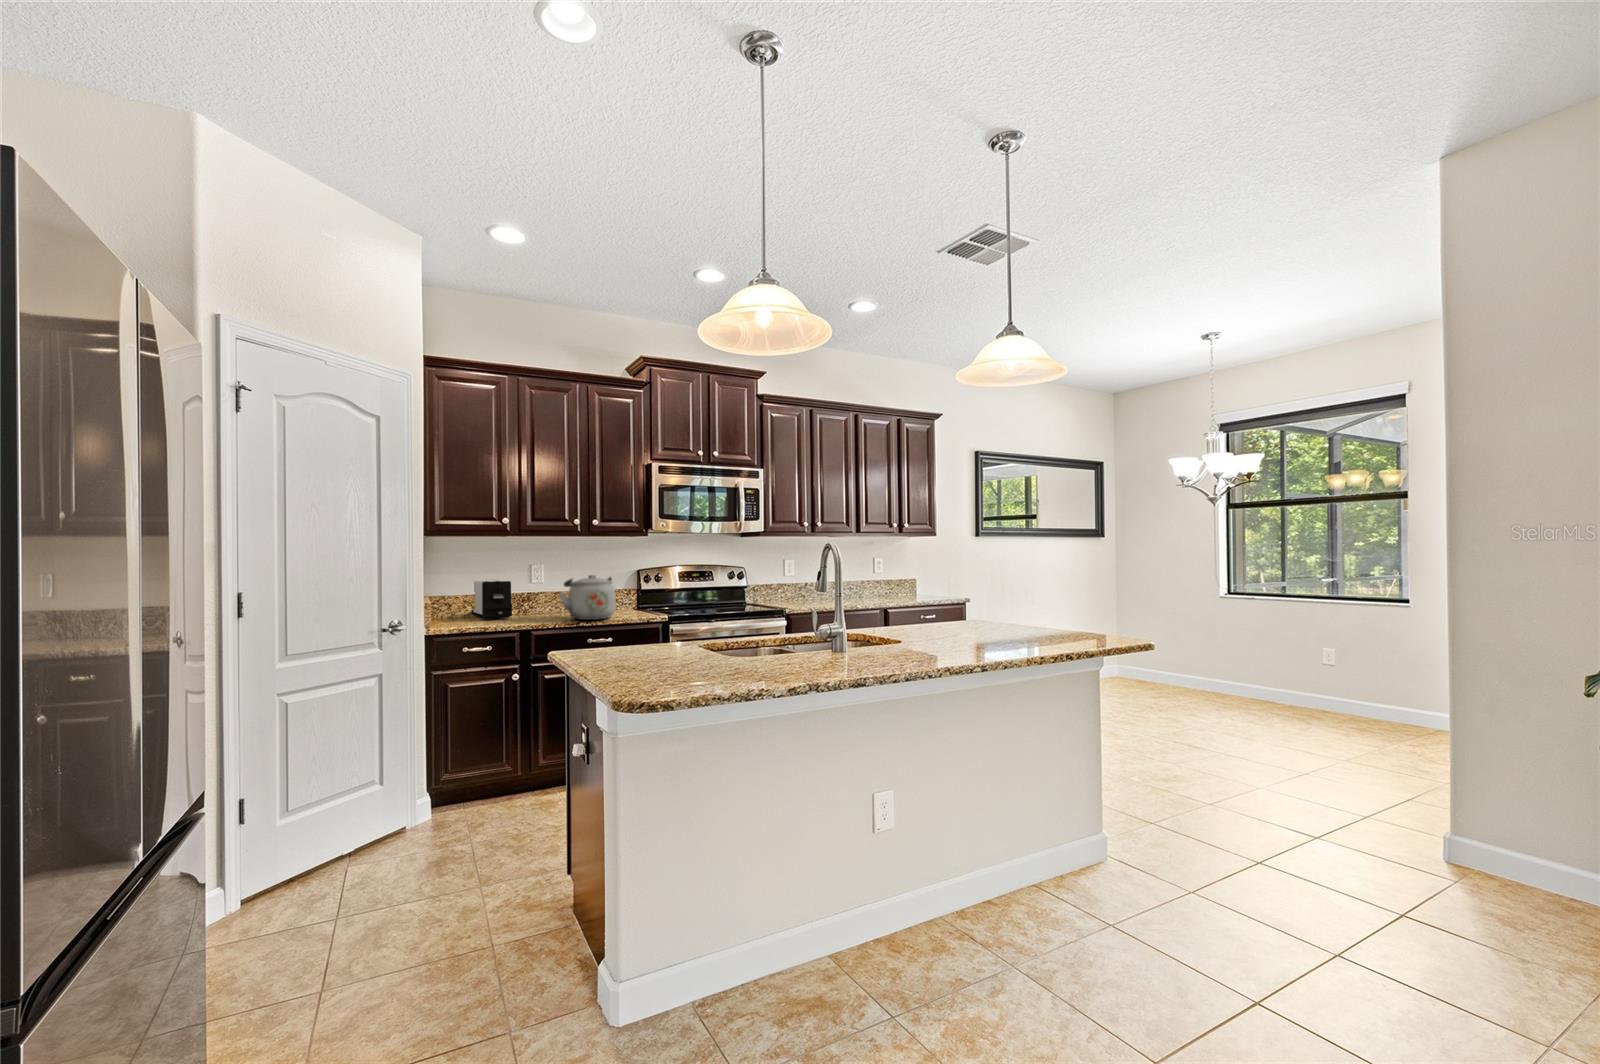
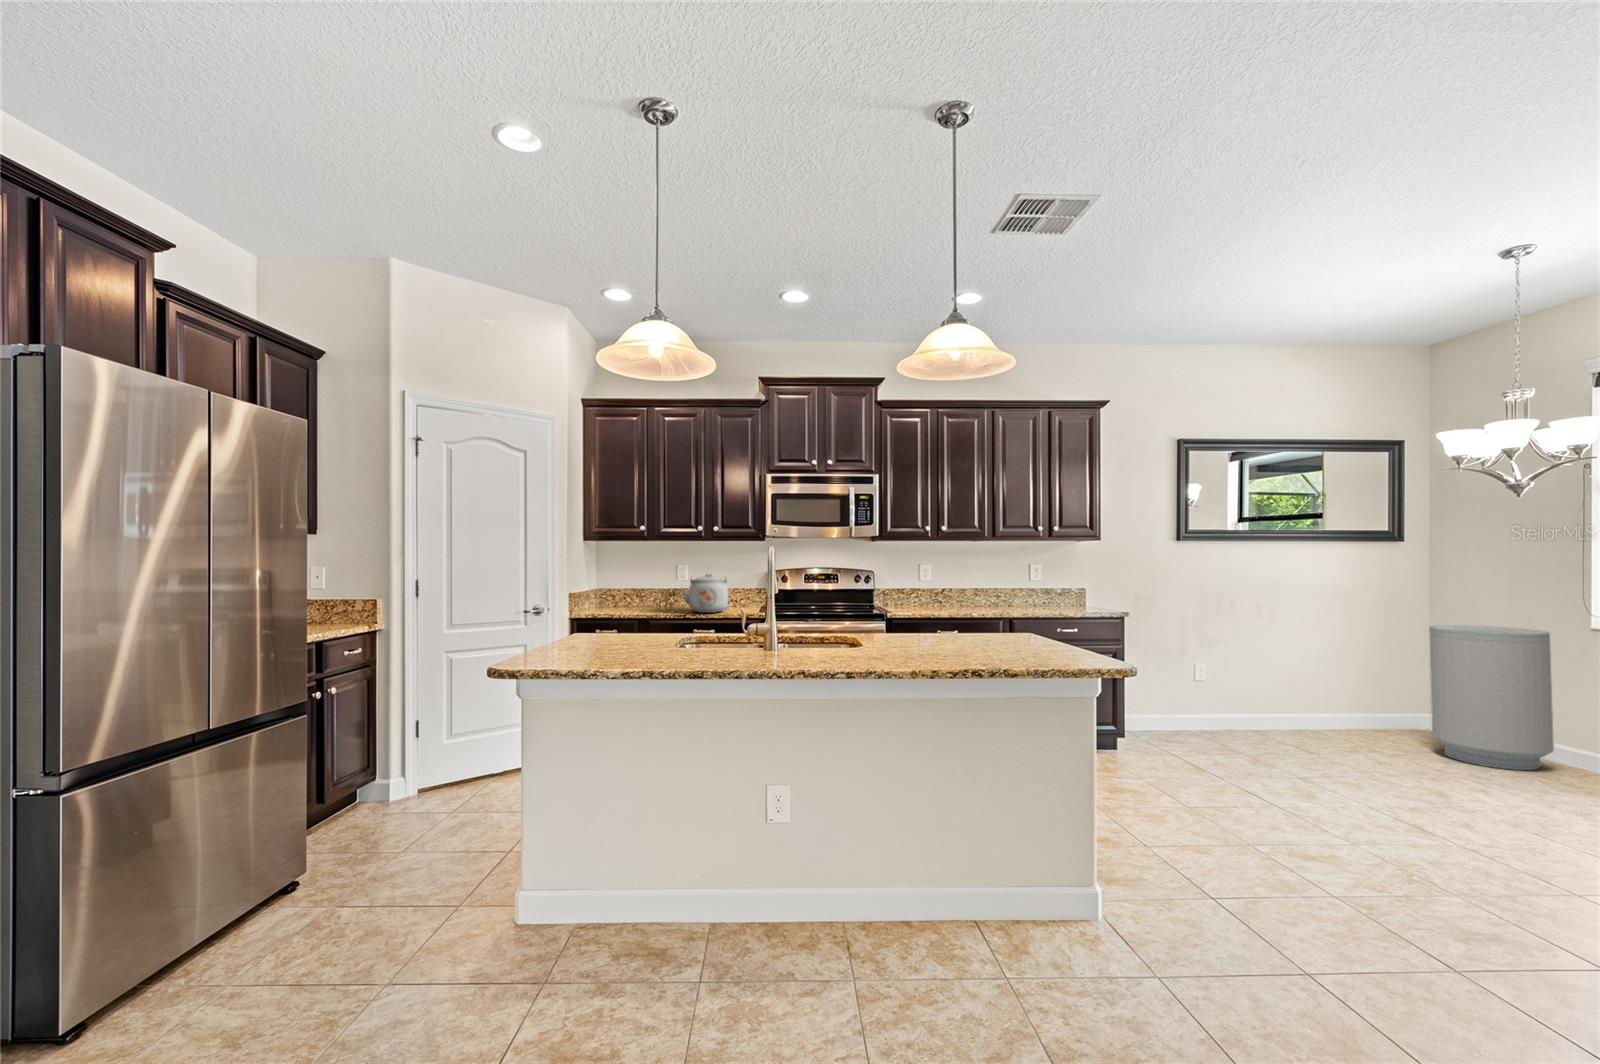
toaster: present [472,580,512,619] -> none [630,576,655,608]
trash can: none [1151,598,1225,701] -> present [1429,625,1554,770]

